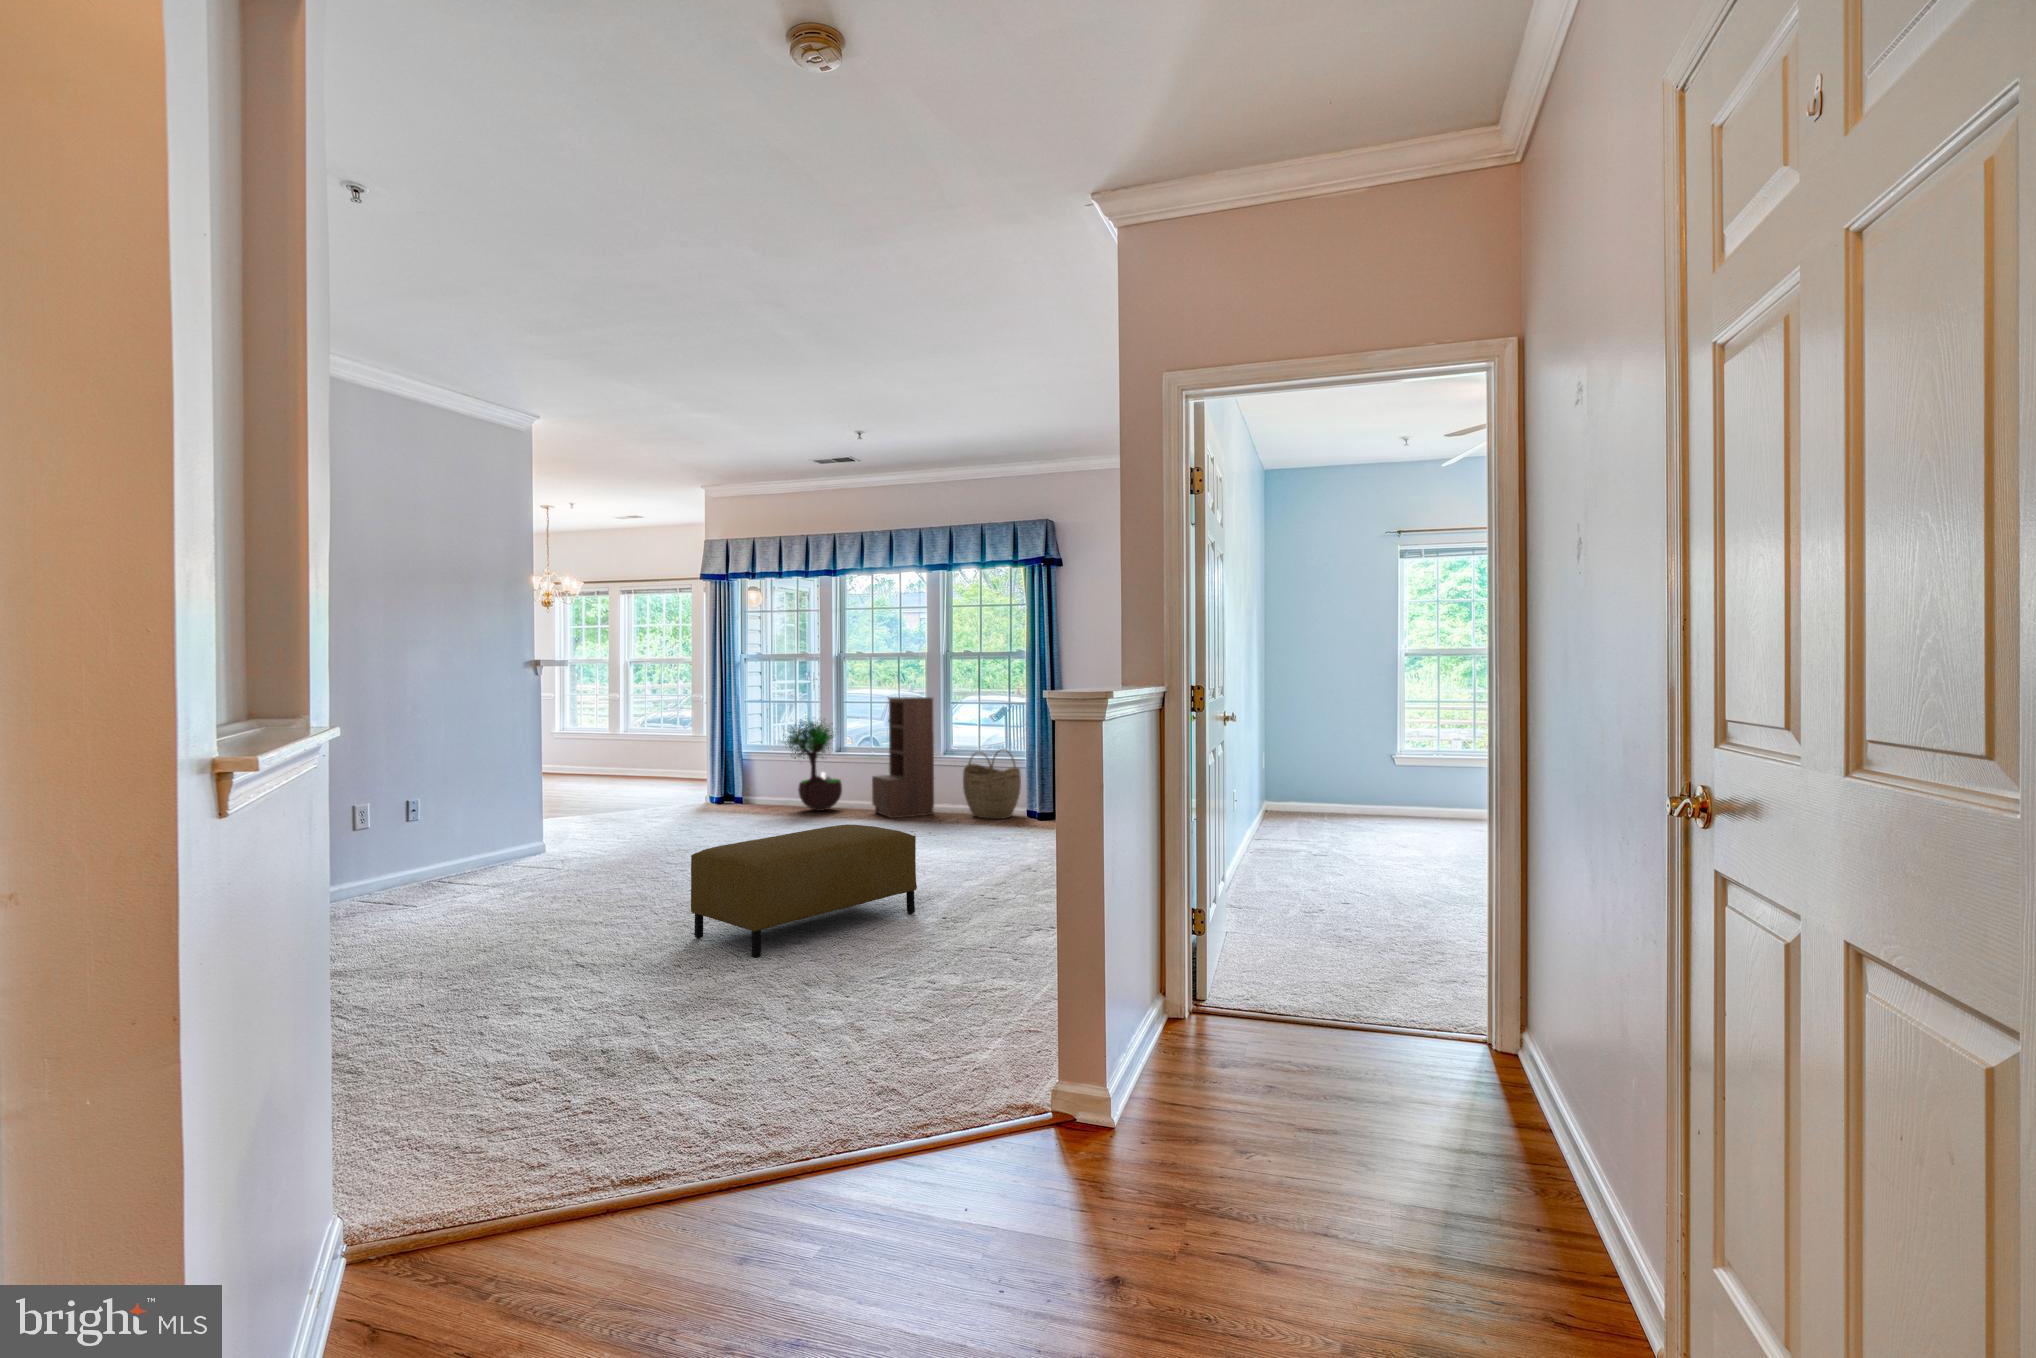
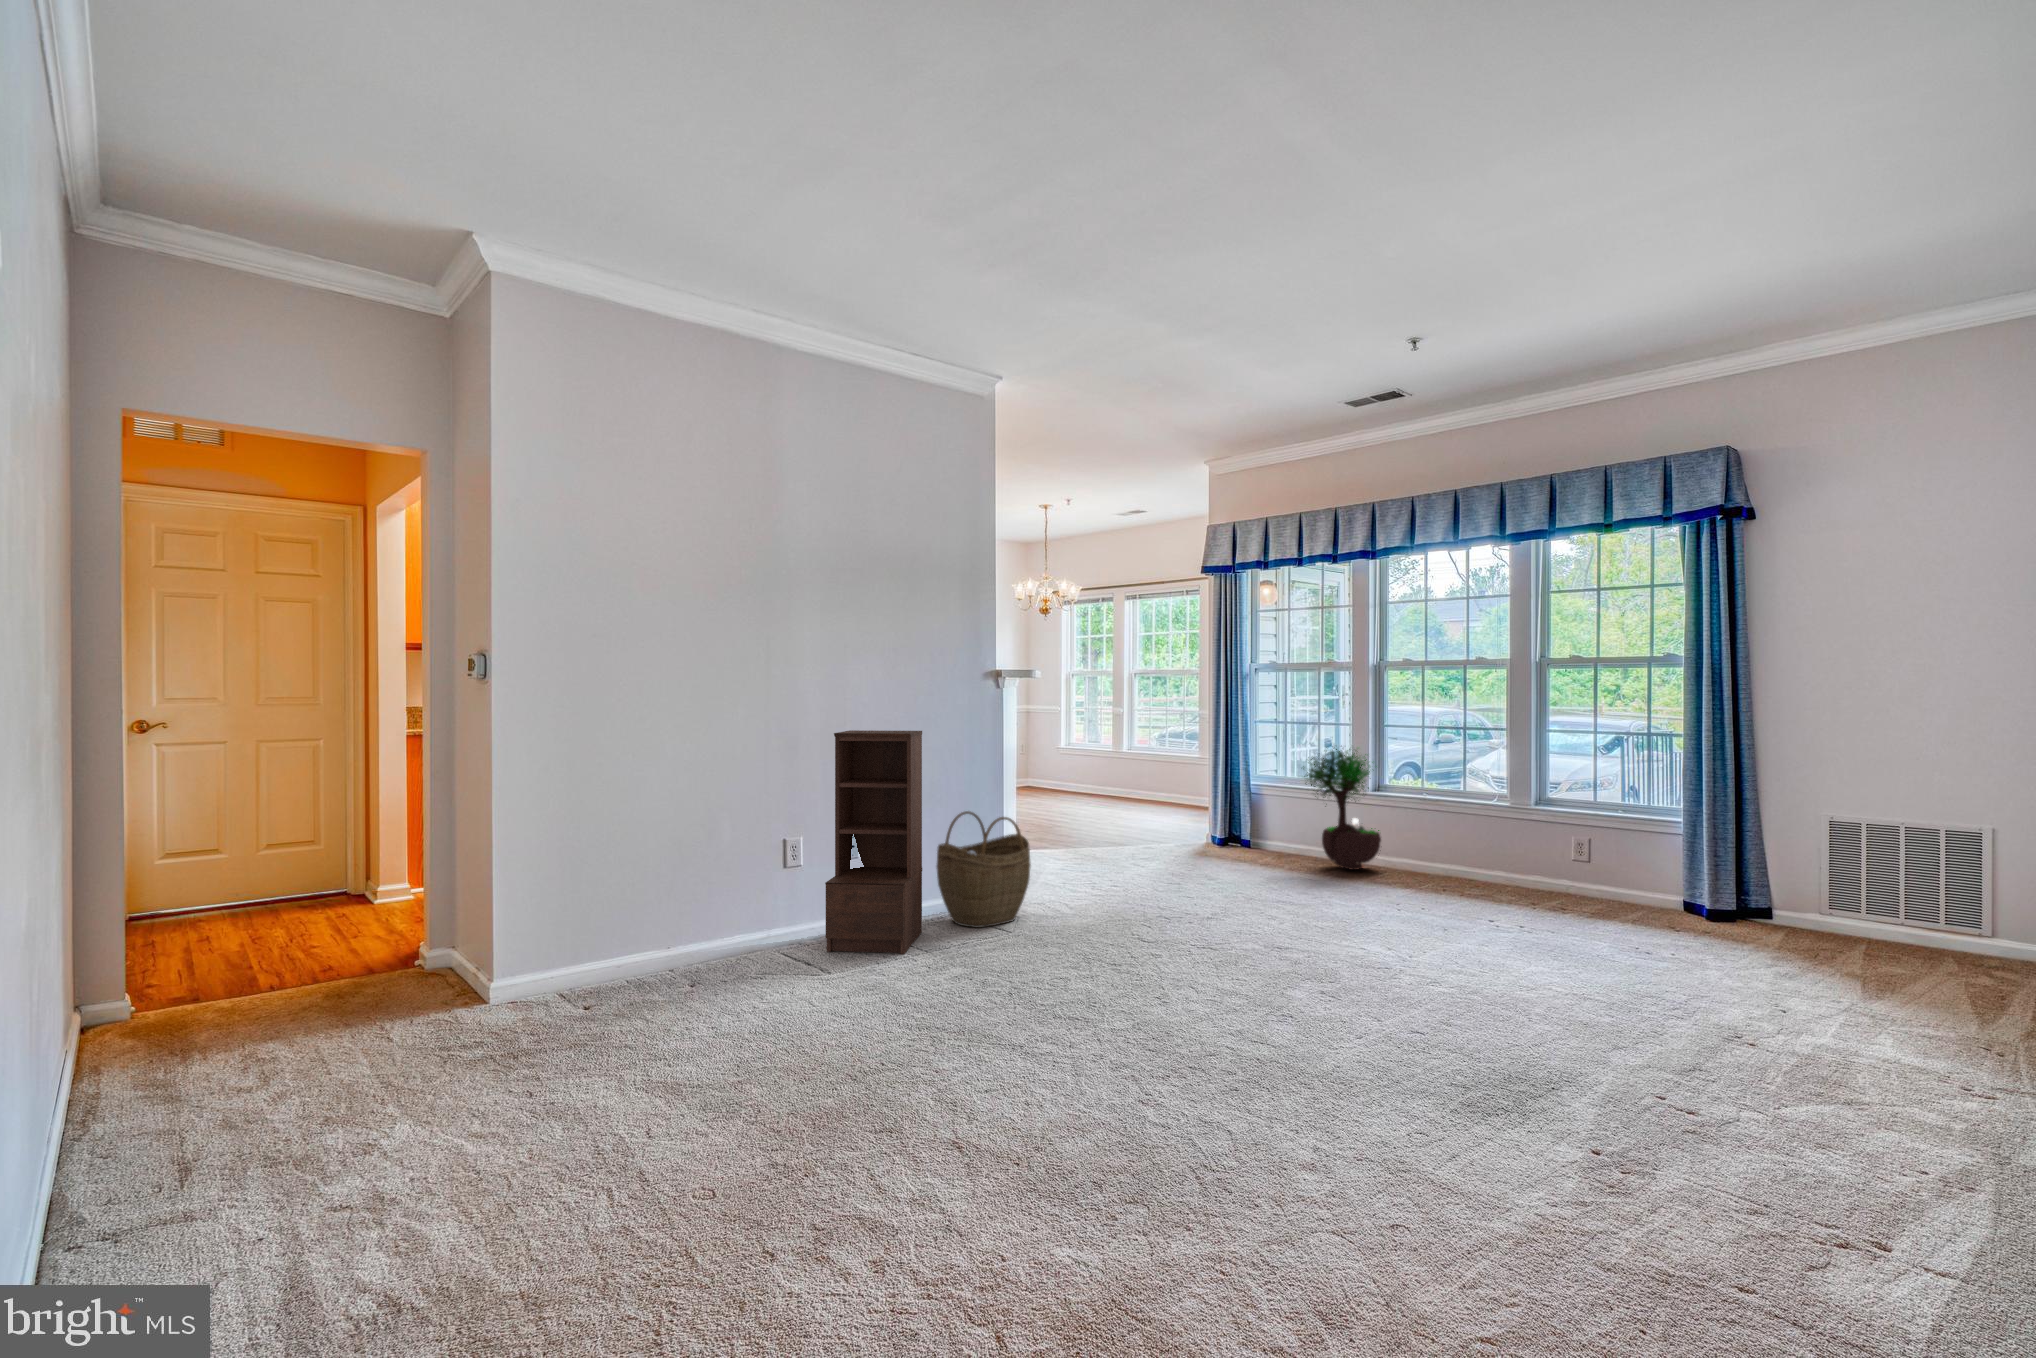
bookshelf: present [872,697,934,818] -> present [825,730,922,954]
woven basket: present [963,749,1021,819] -> present [937,811,1031,928]
ottoman: present [691,824,917,958] -> none [1151,924,1524,1145]

